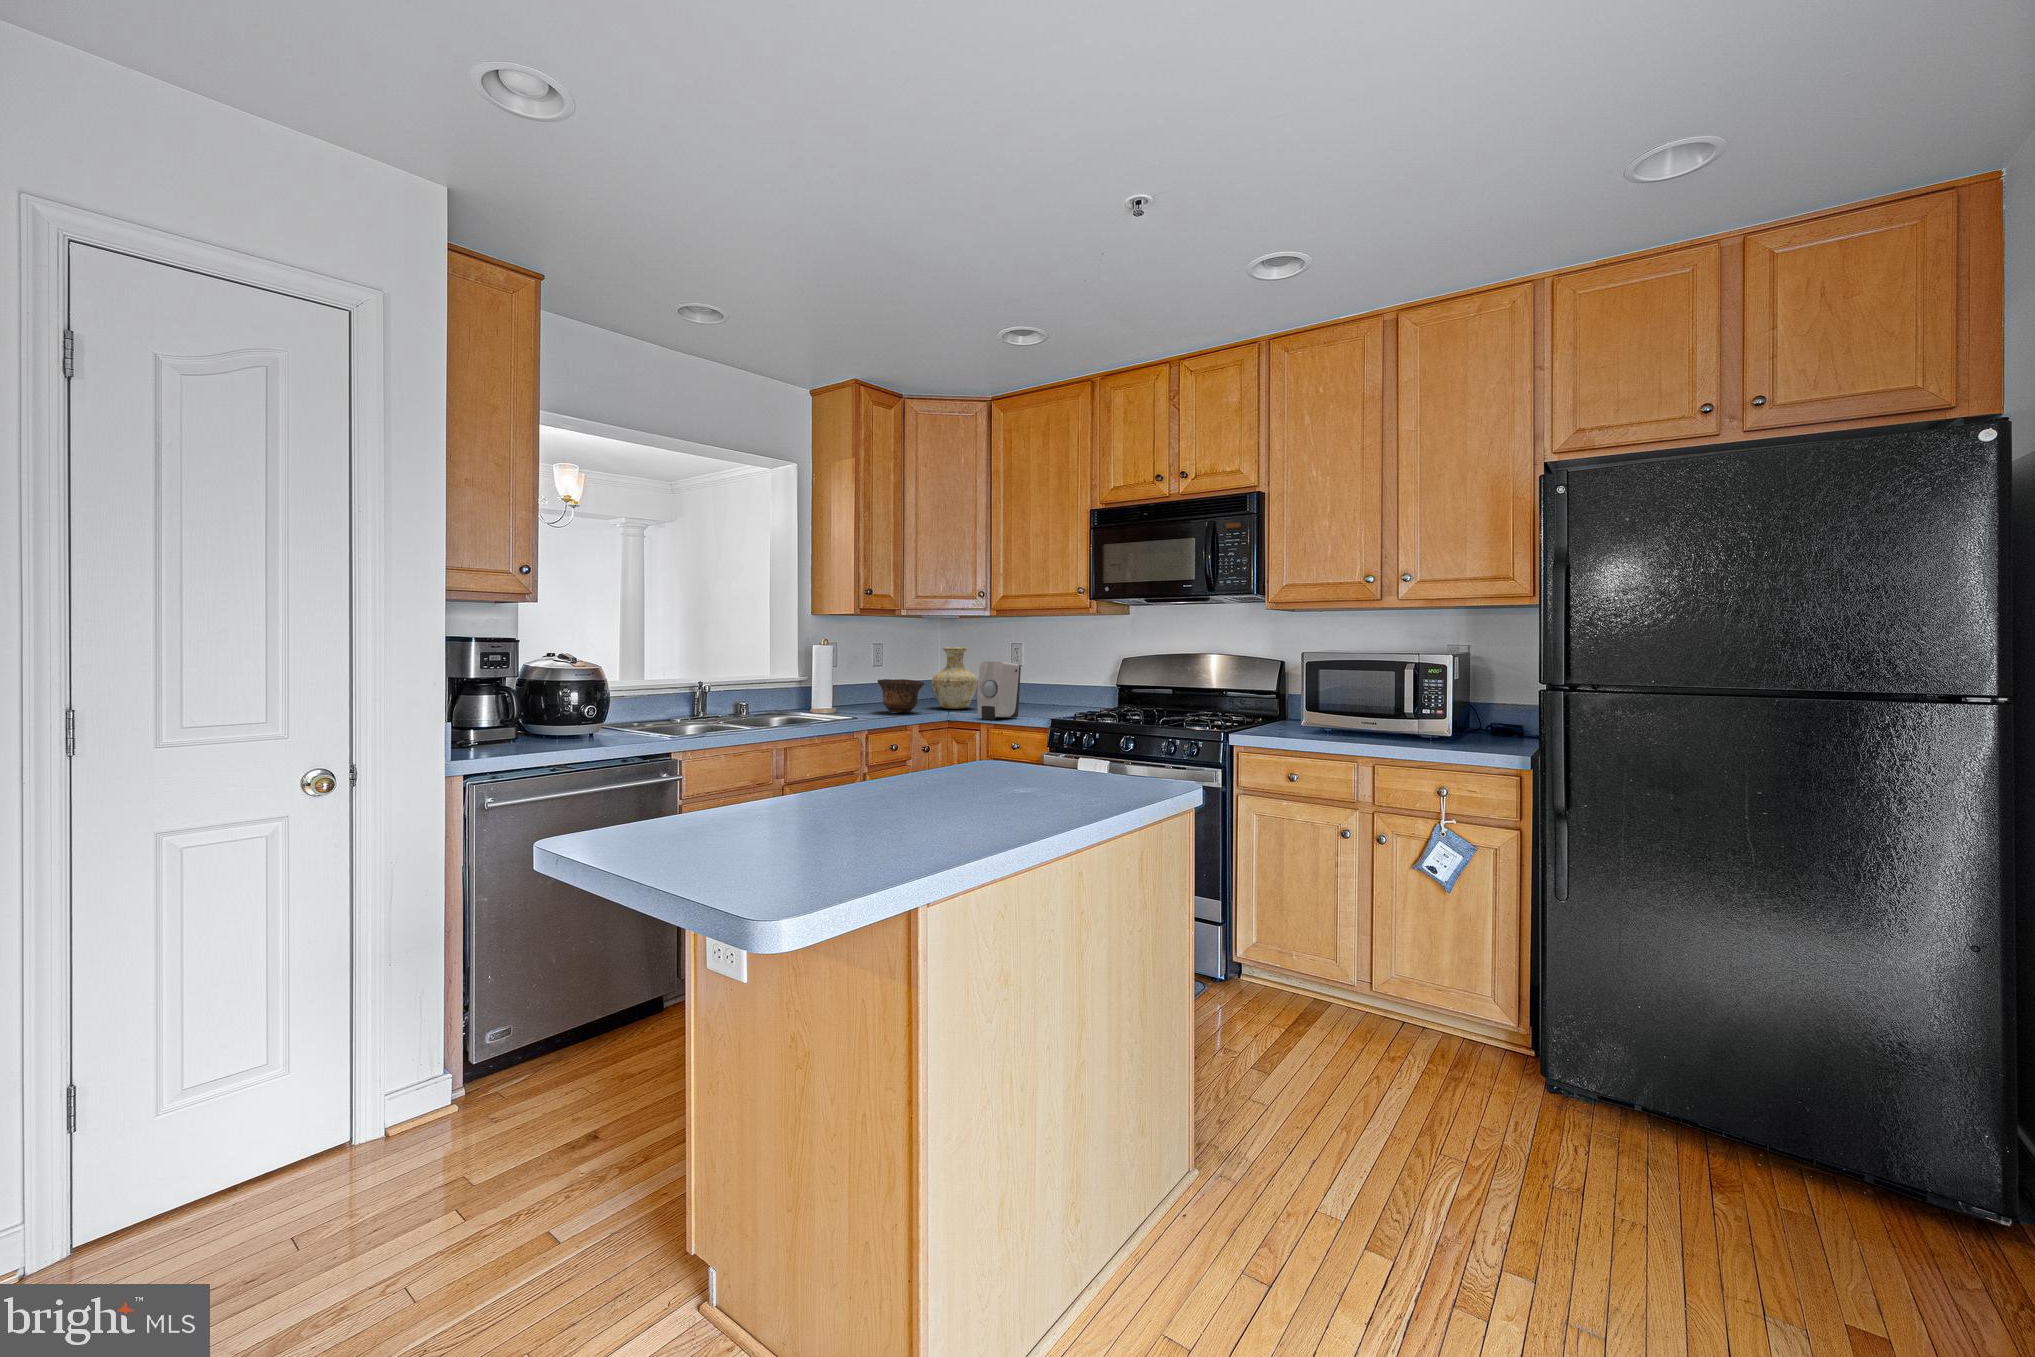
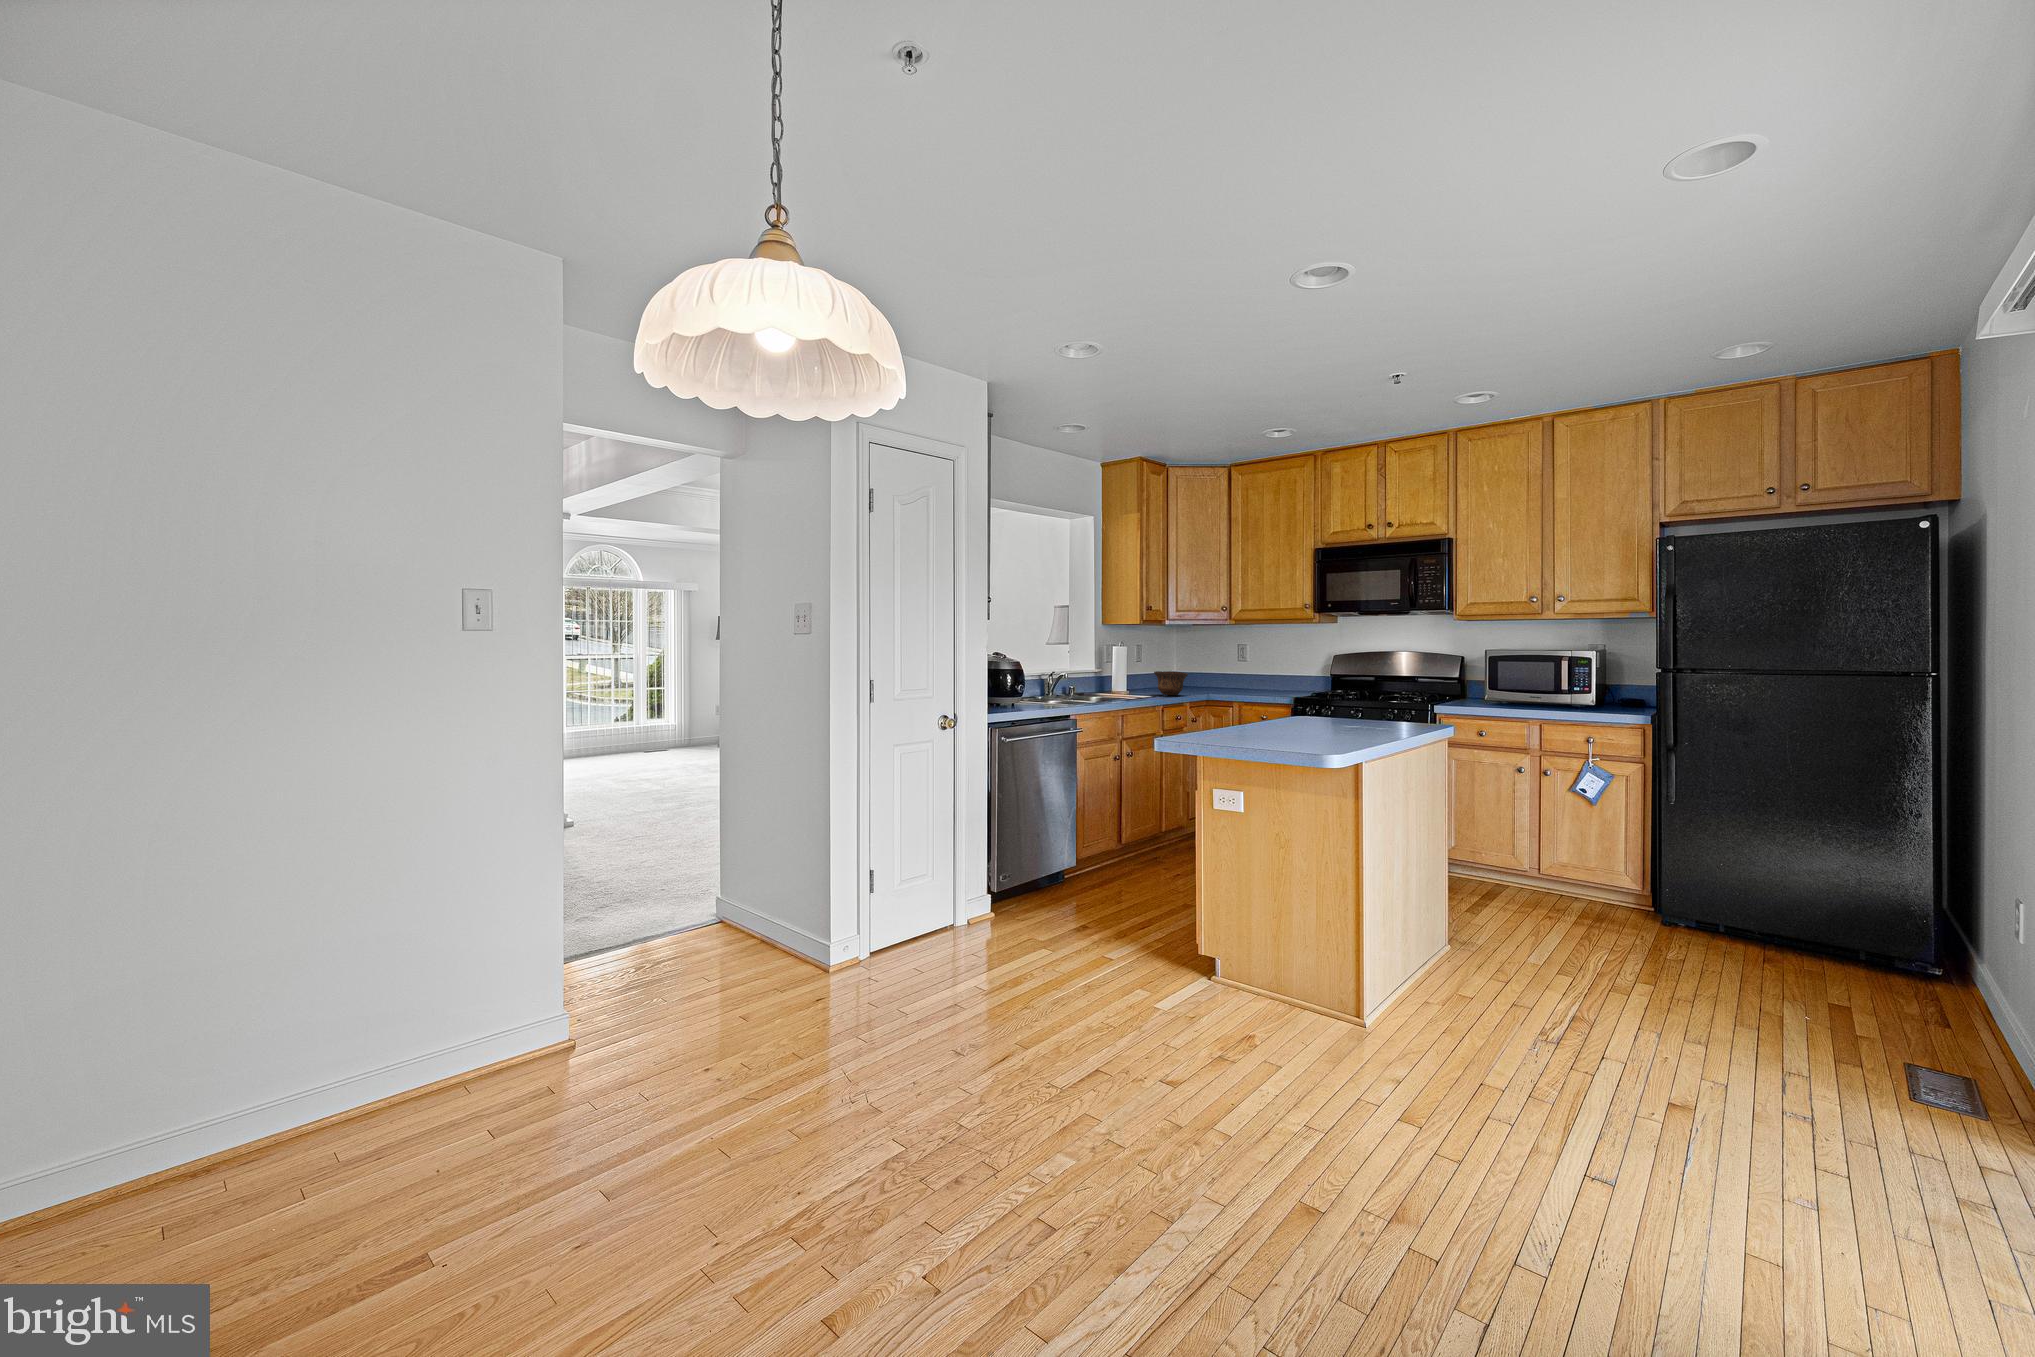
vase: present [932,647,978,709] -> none [1186,647,1220,693]
soap dispenser: present [977,661,1021,720] -> none [1233,658,1263,699]

